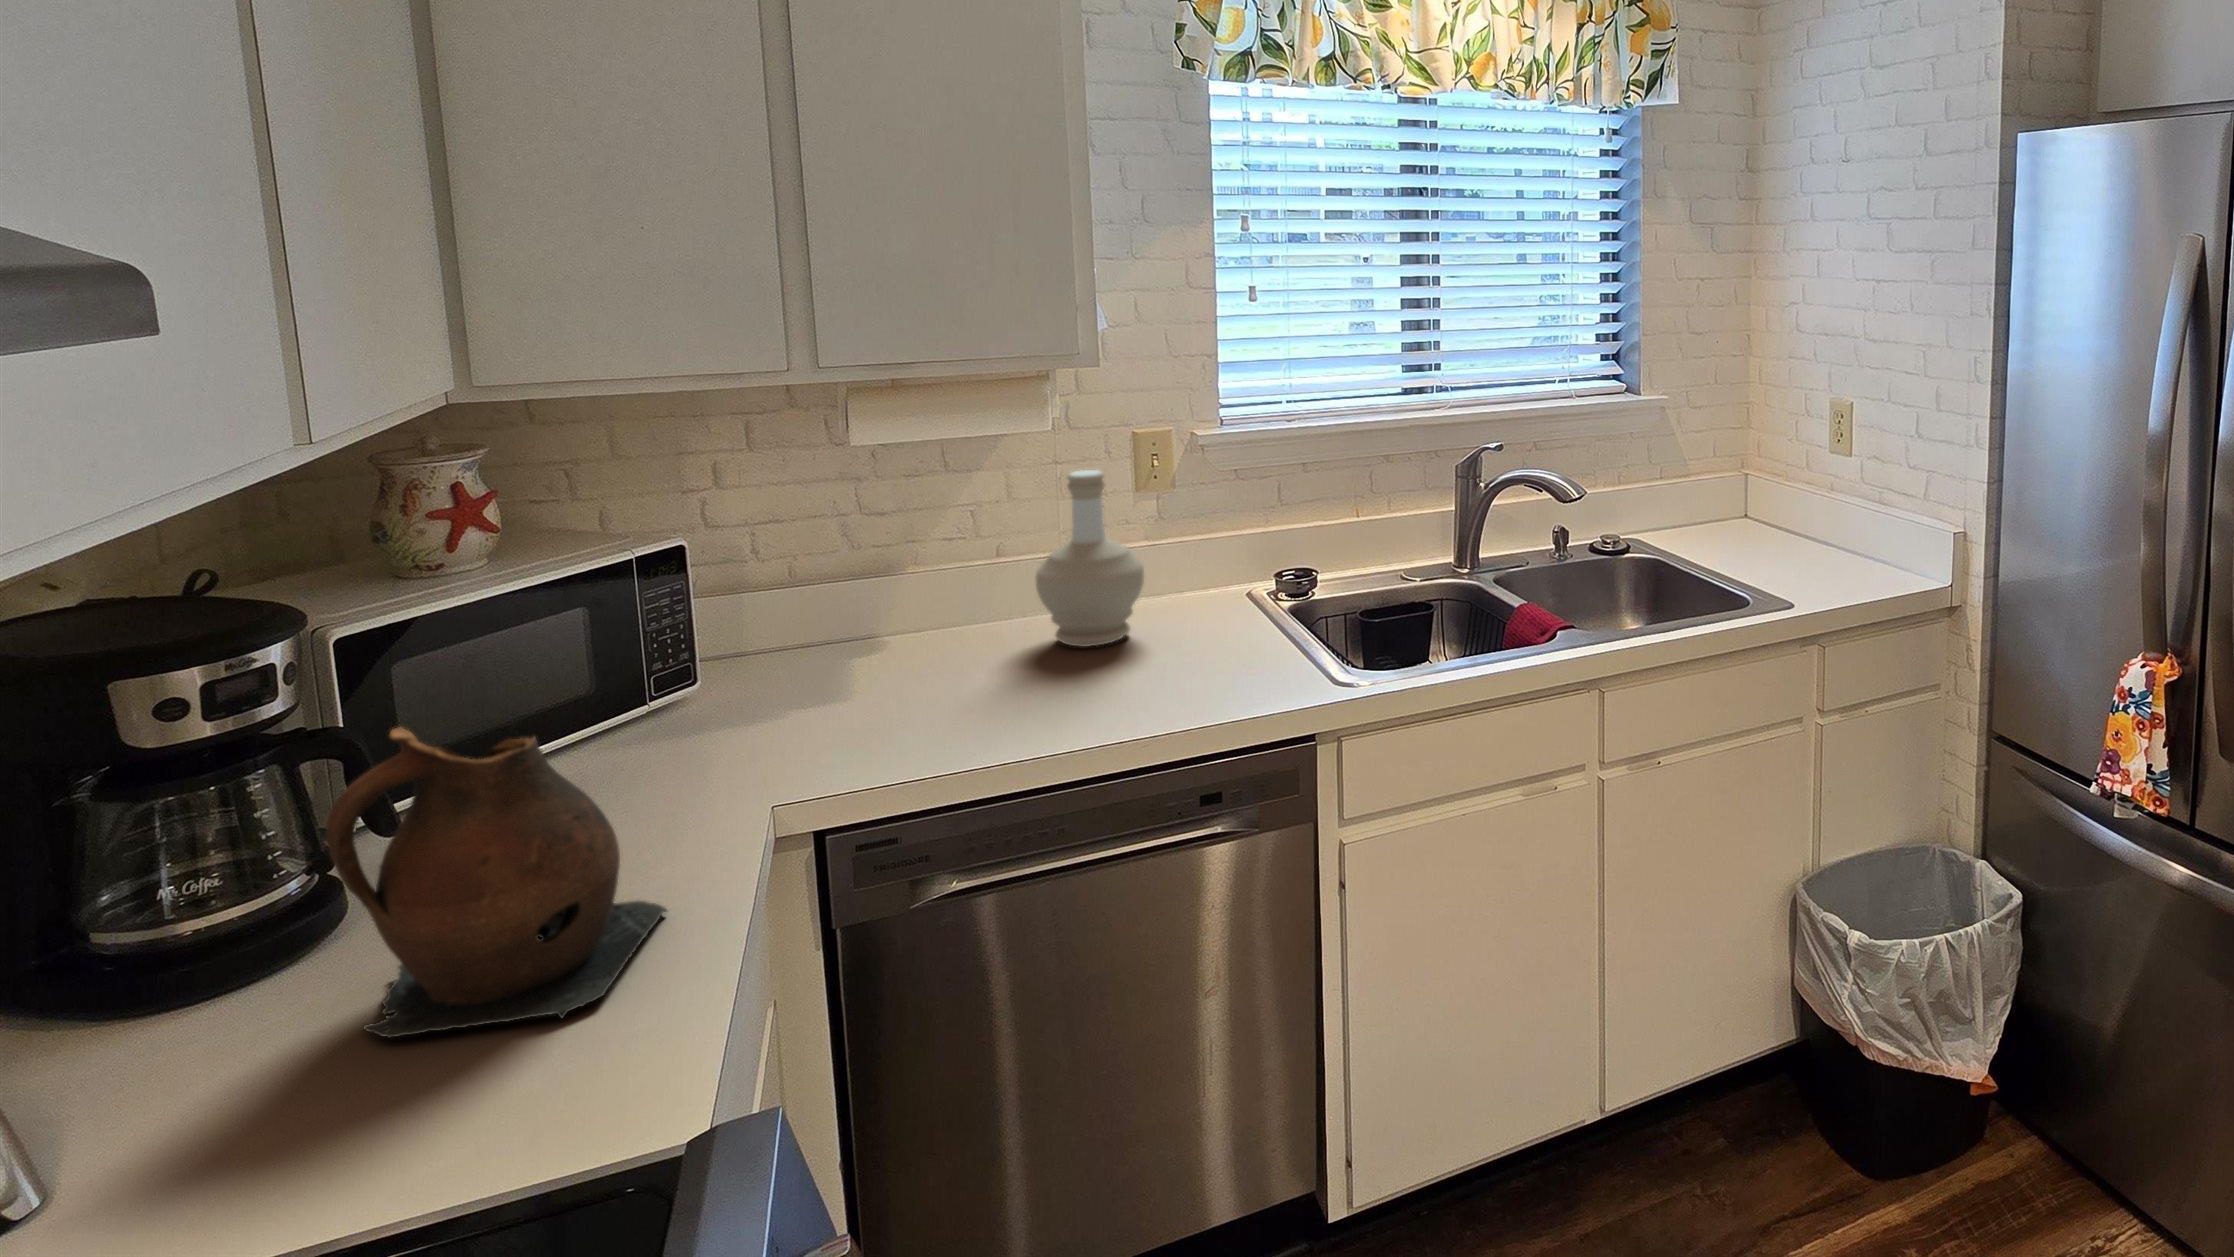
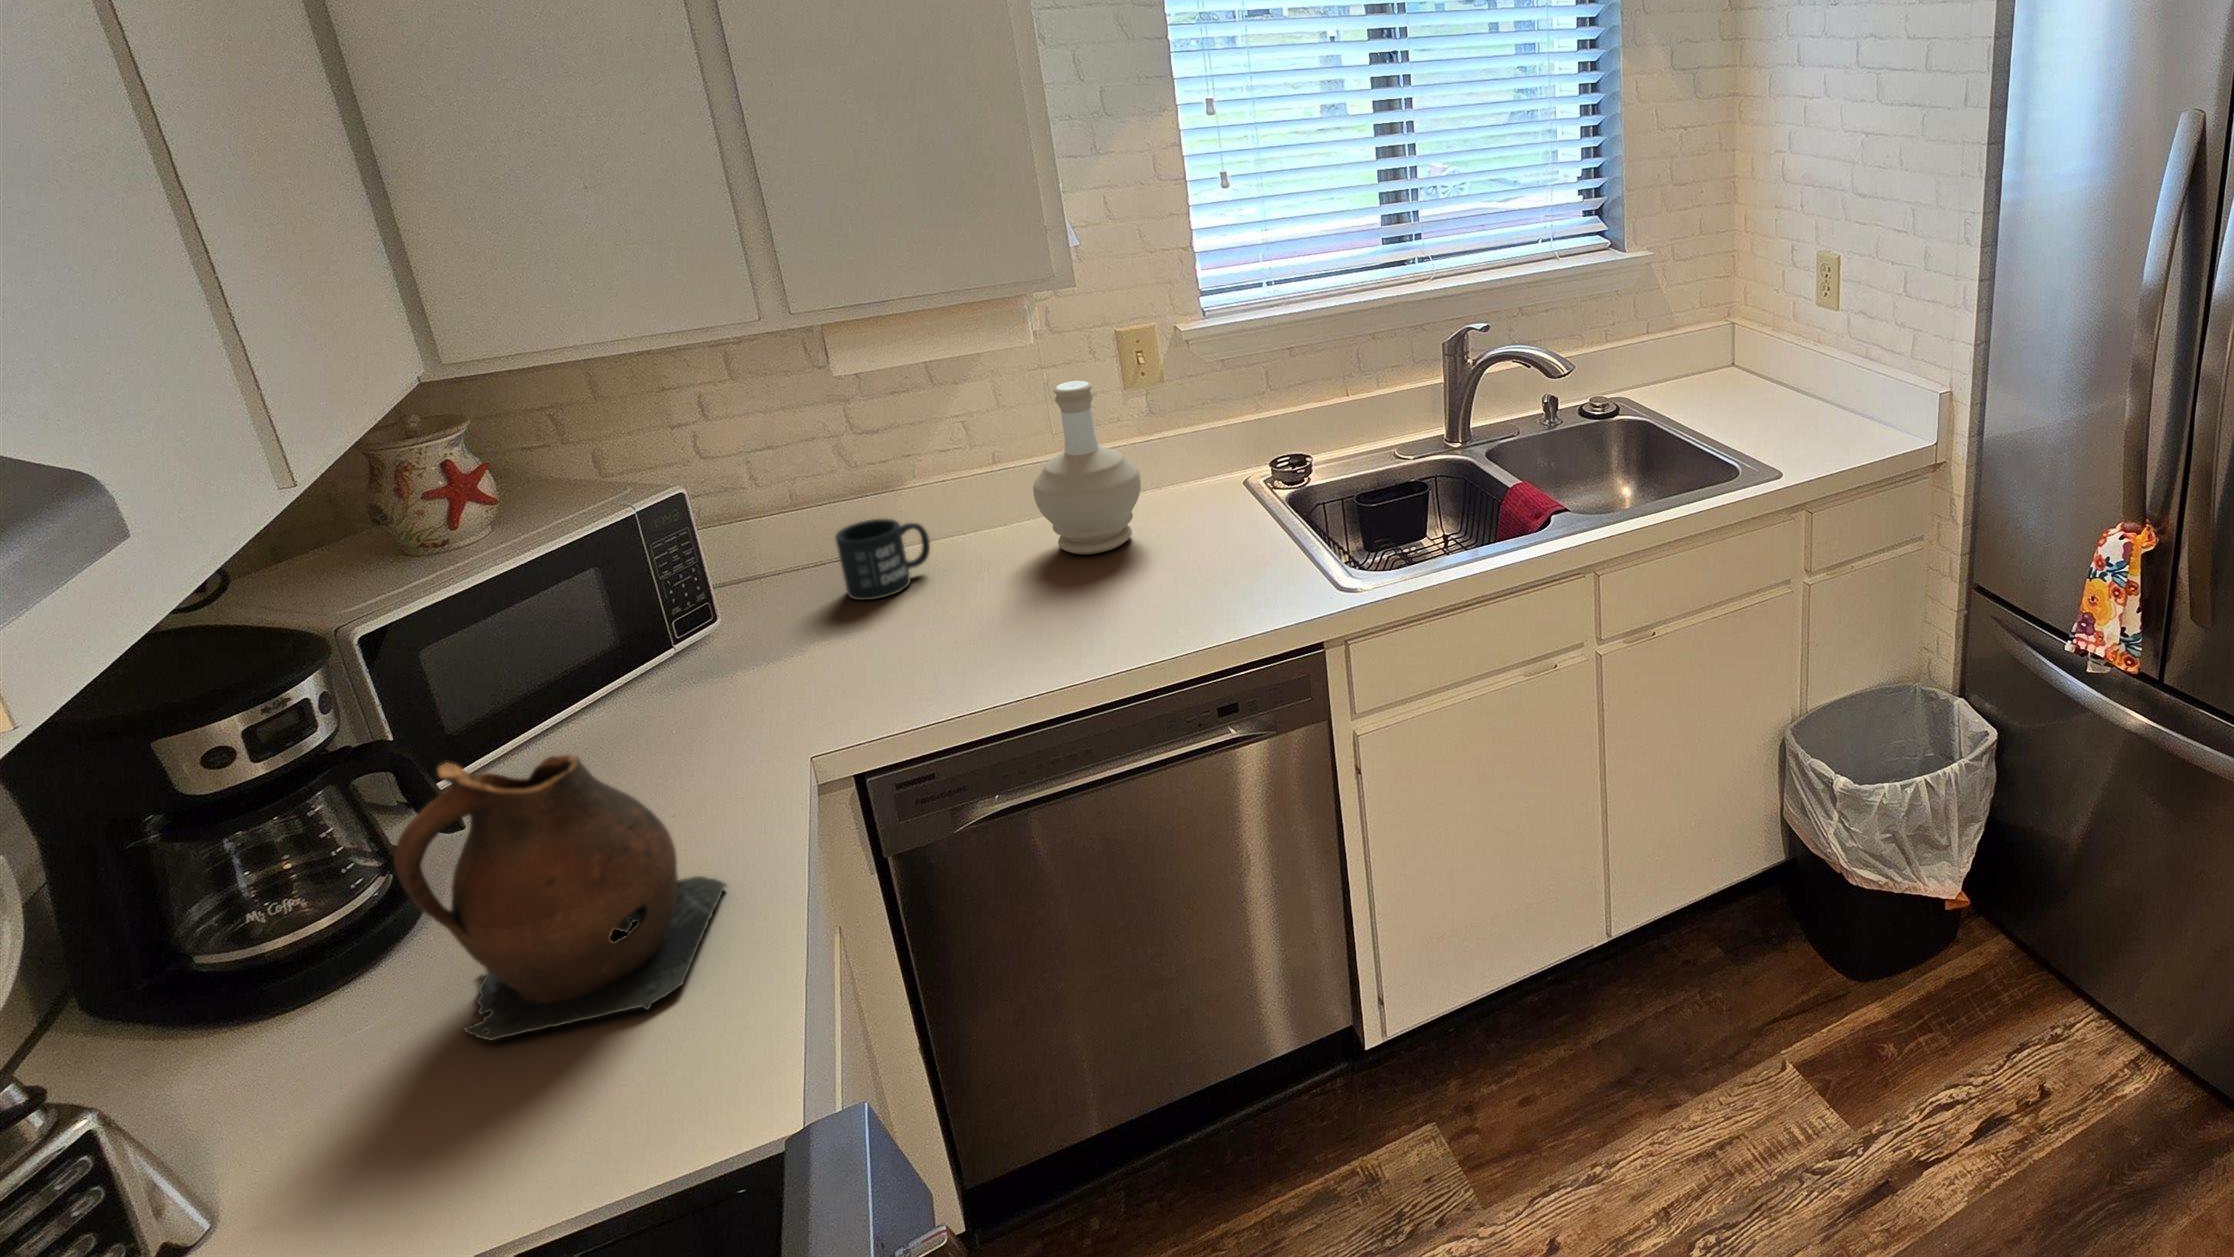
mug: none [831,596,926,676] -> present [835,519,930,600]

